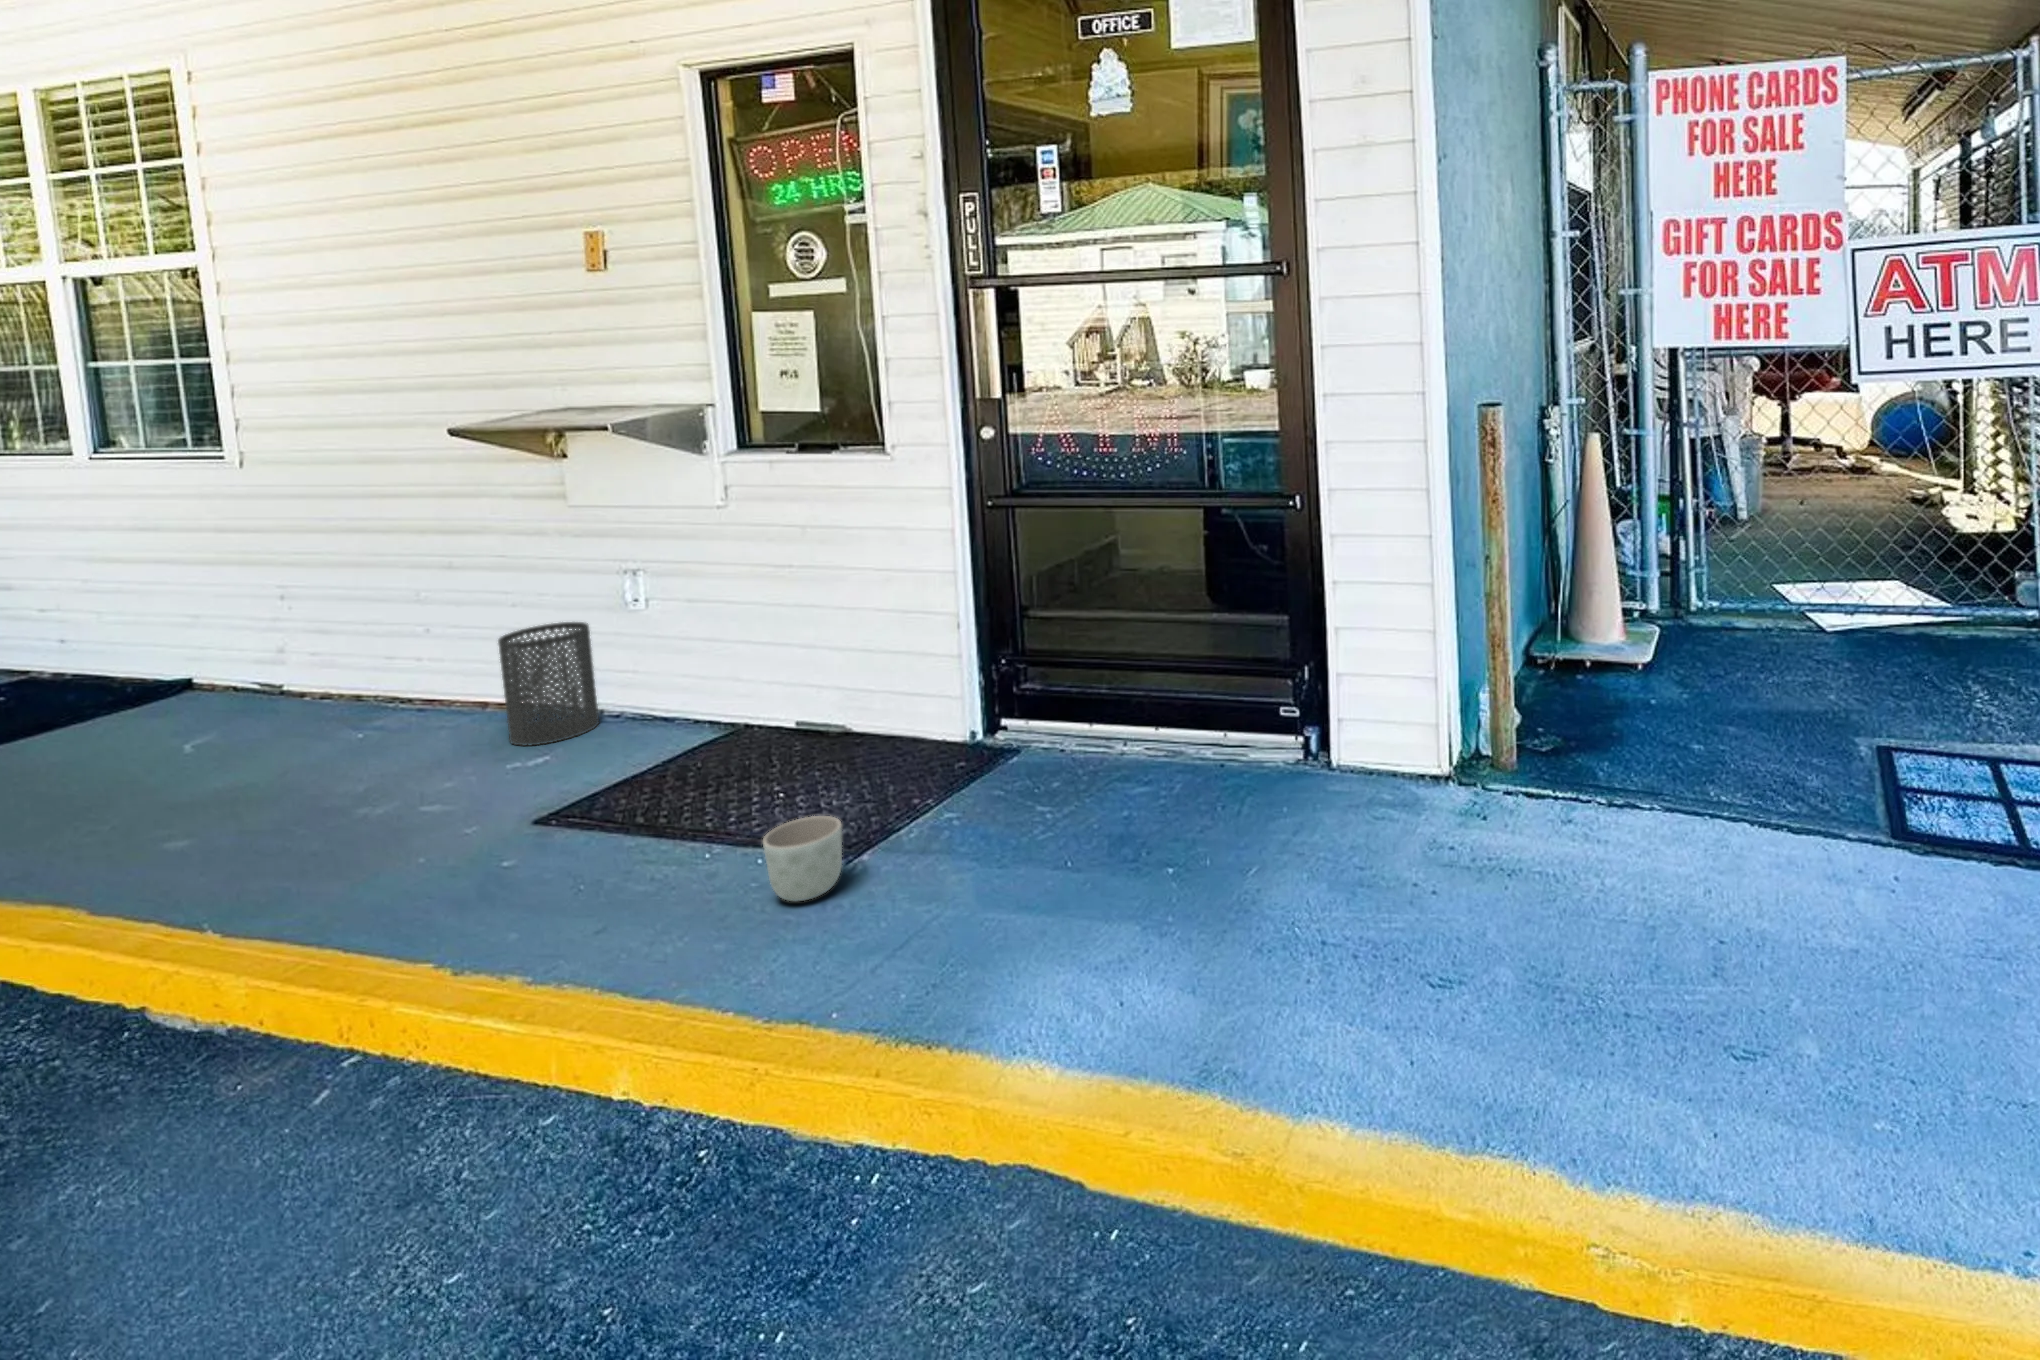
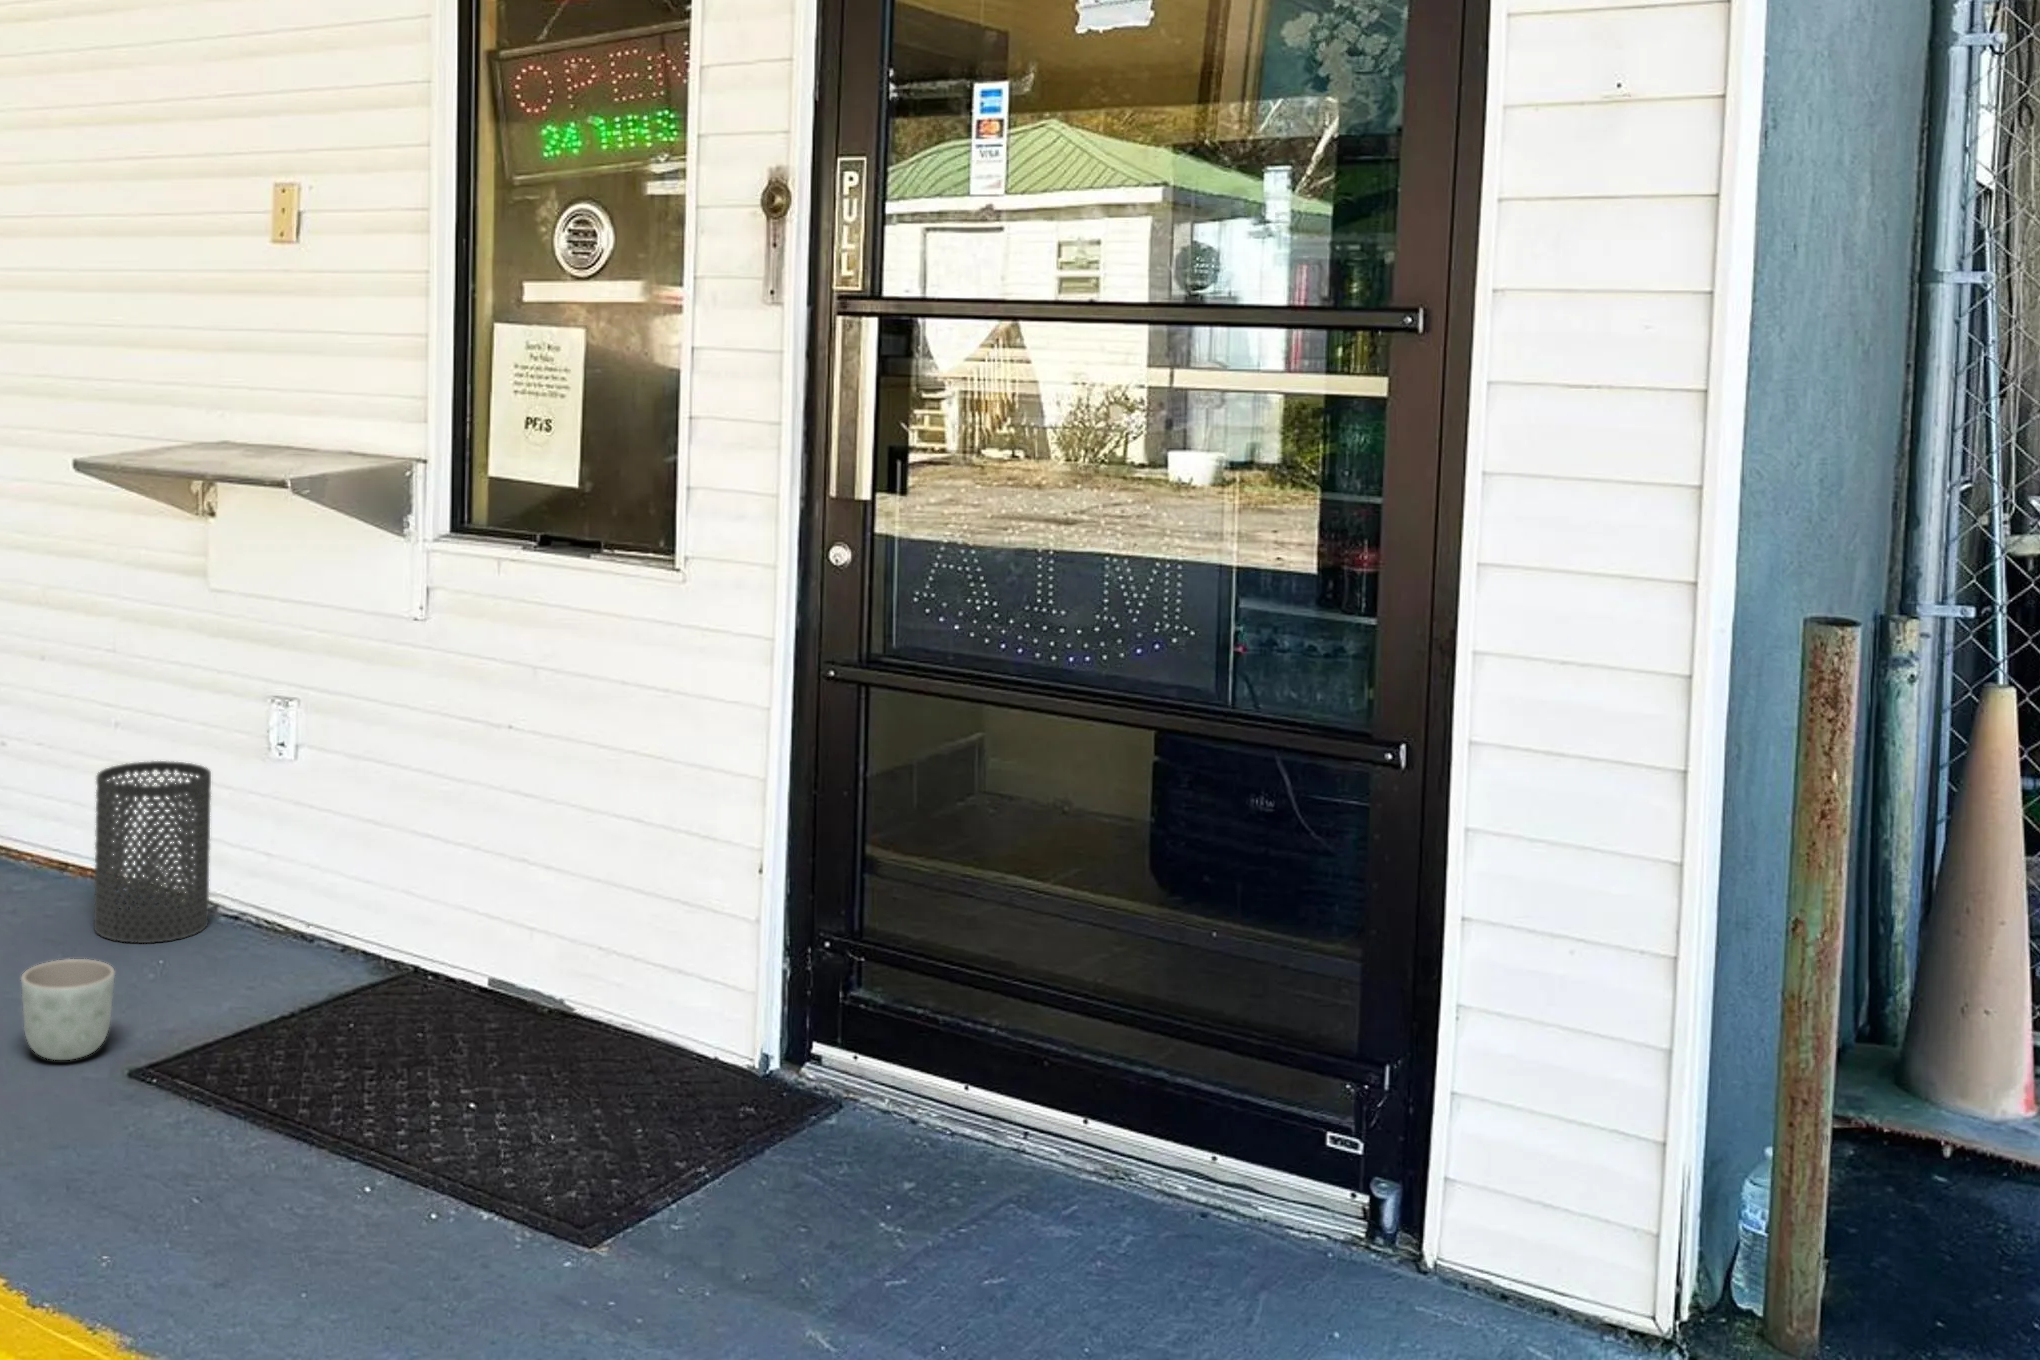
planter: present [763,816,842,901] -> present [21,959,114,1060]

